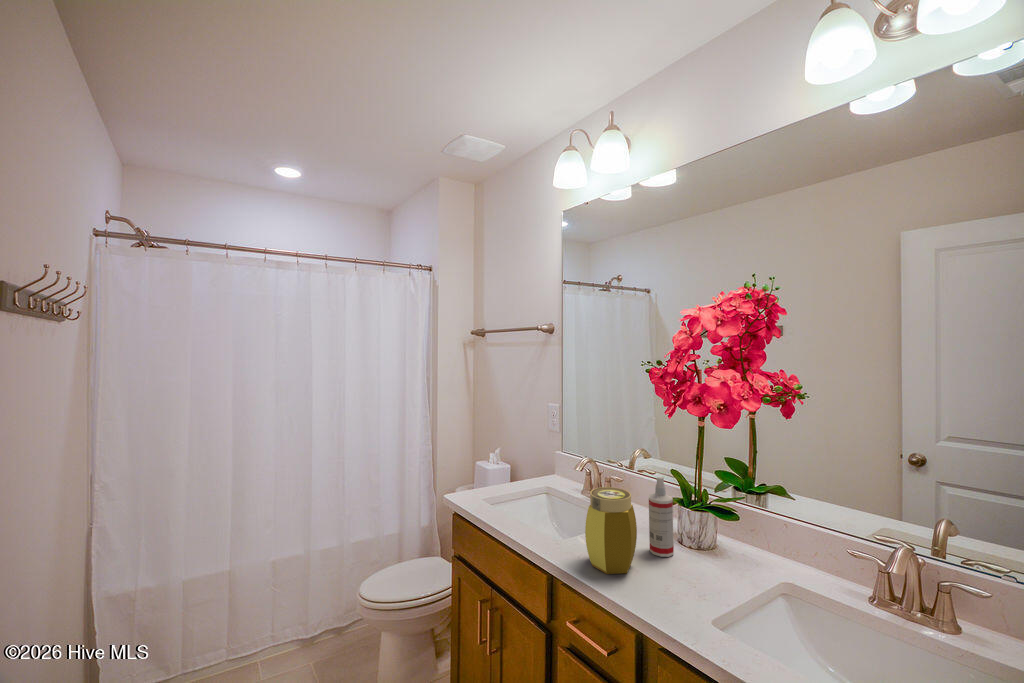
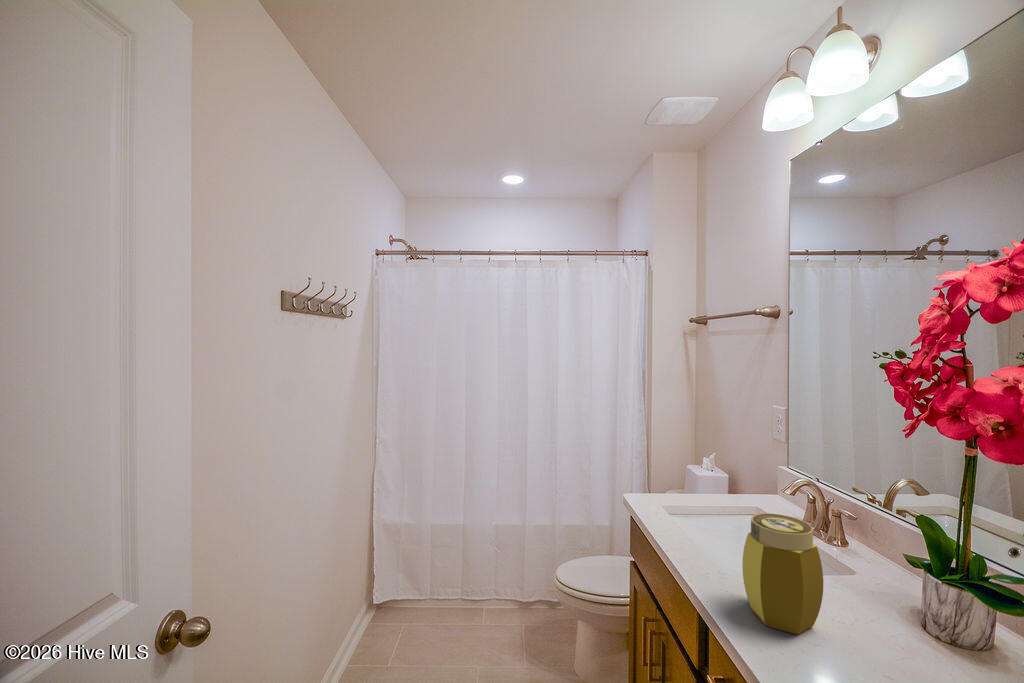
spray bottle: present [649,477,674,557] -> none [858,518,902,638]

